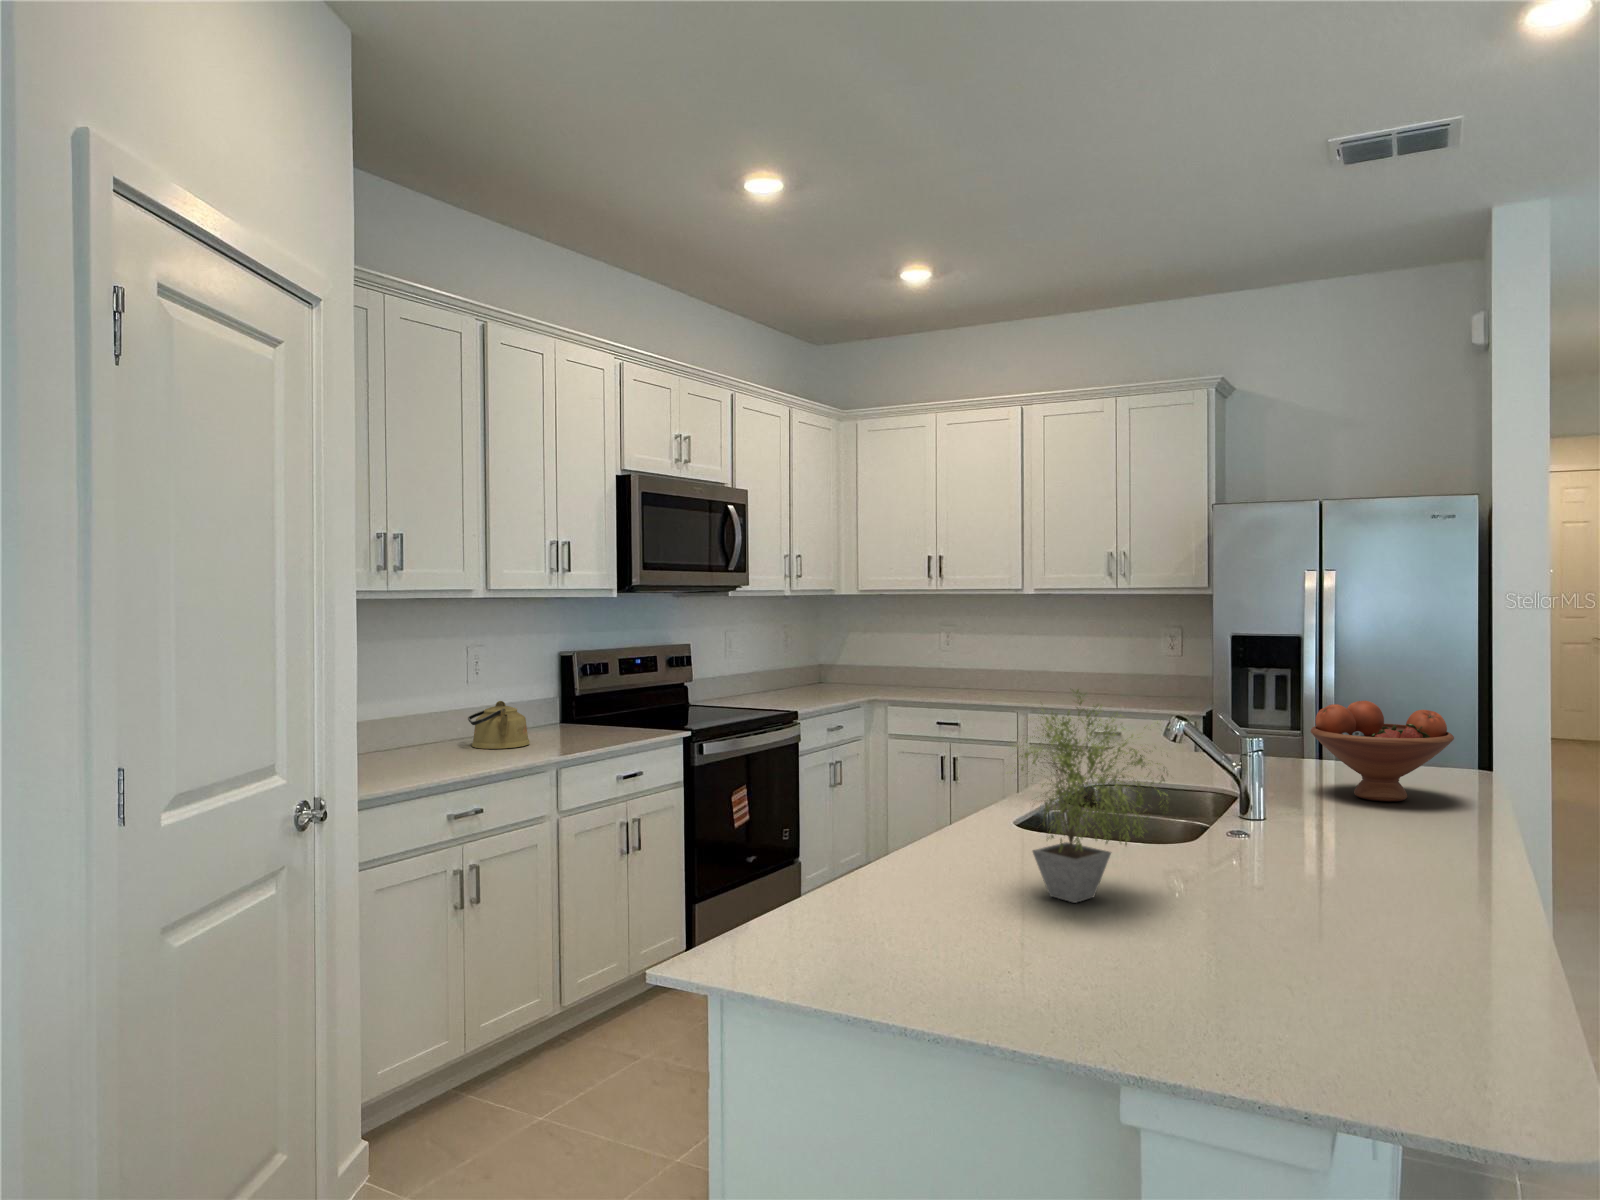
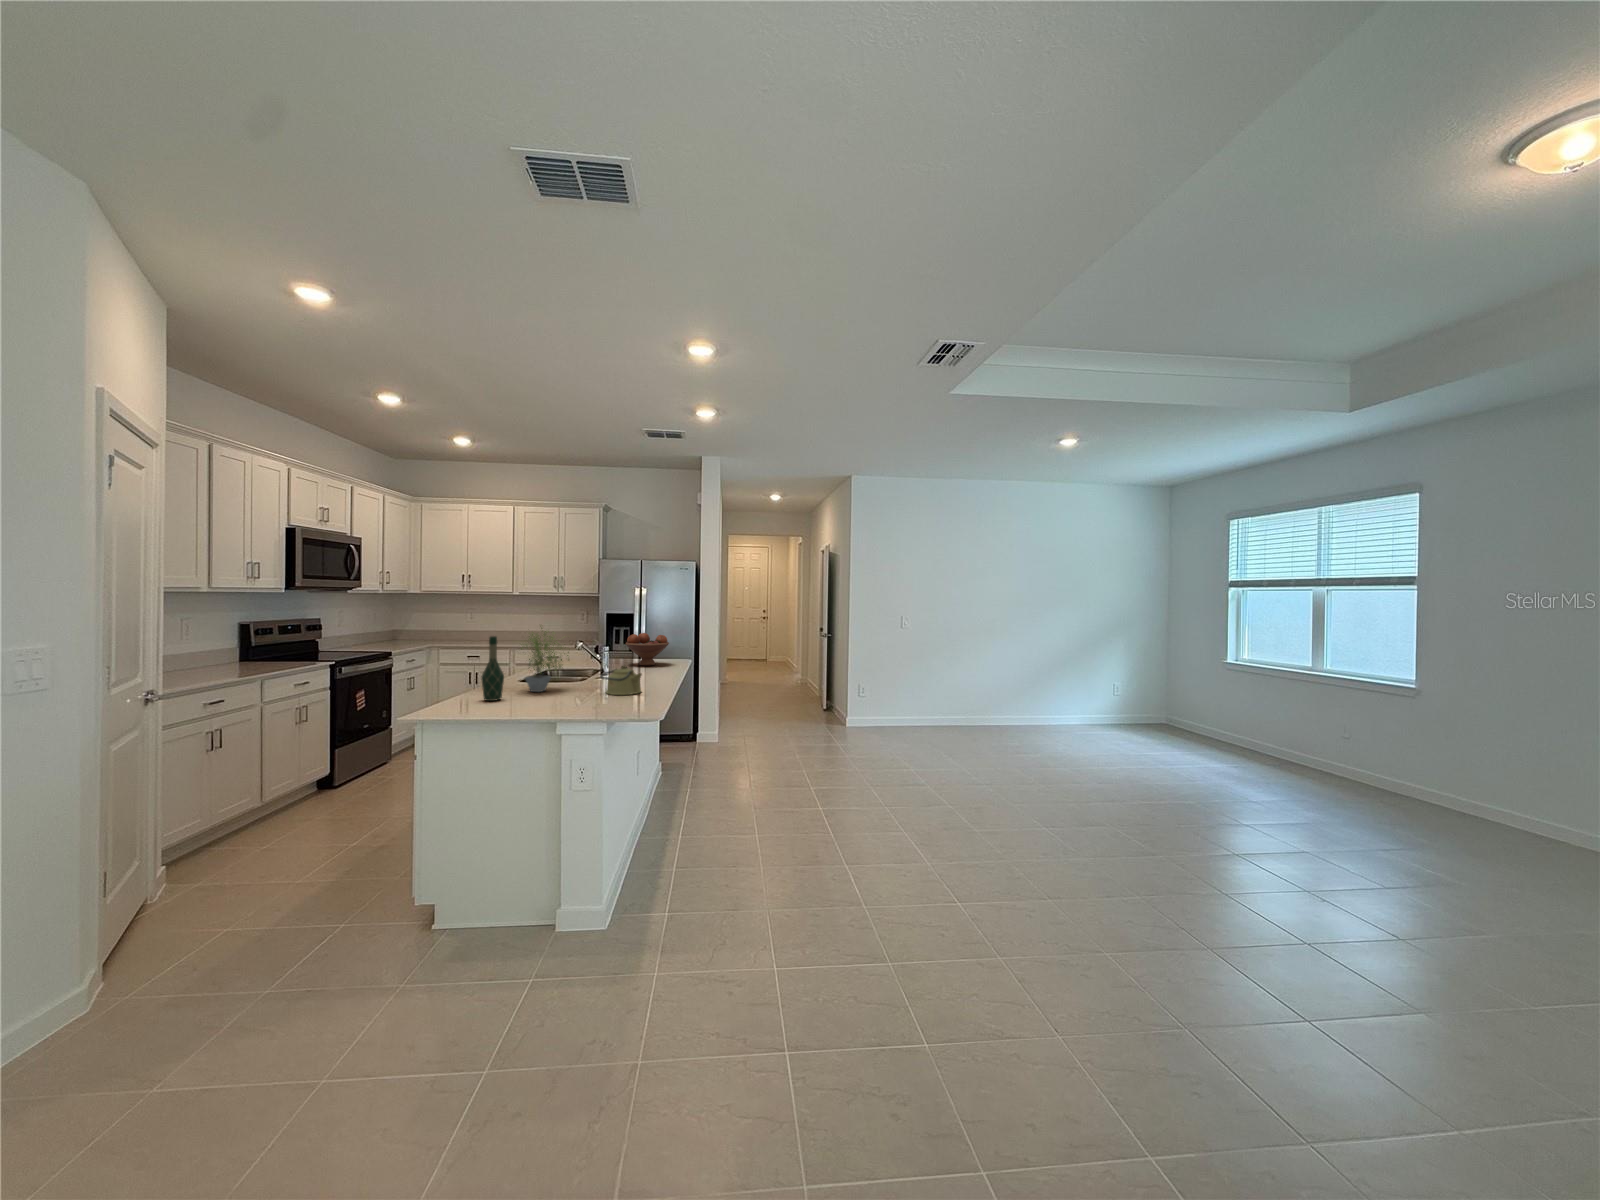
kettle: present [468,701,530,749] -> present [600,666,642,695]
wine bottle: none [904,728,968,934] -> present [481,636,504,701]

